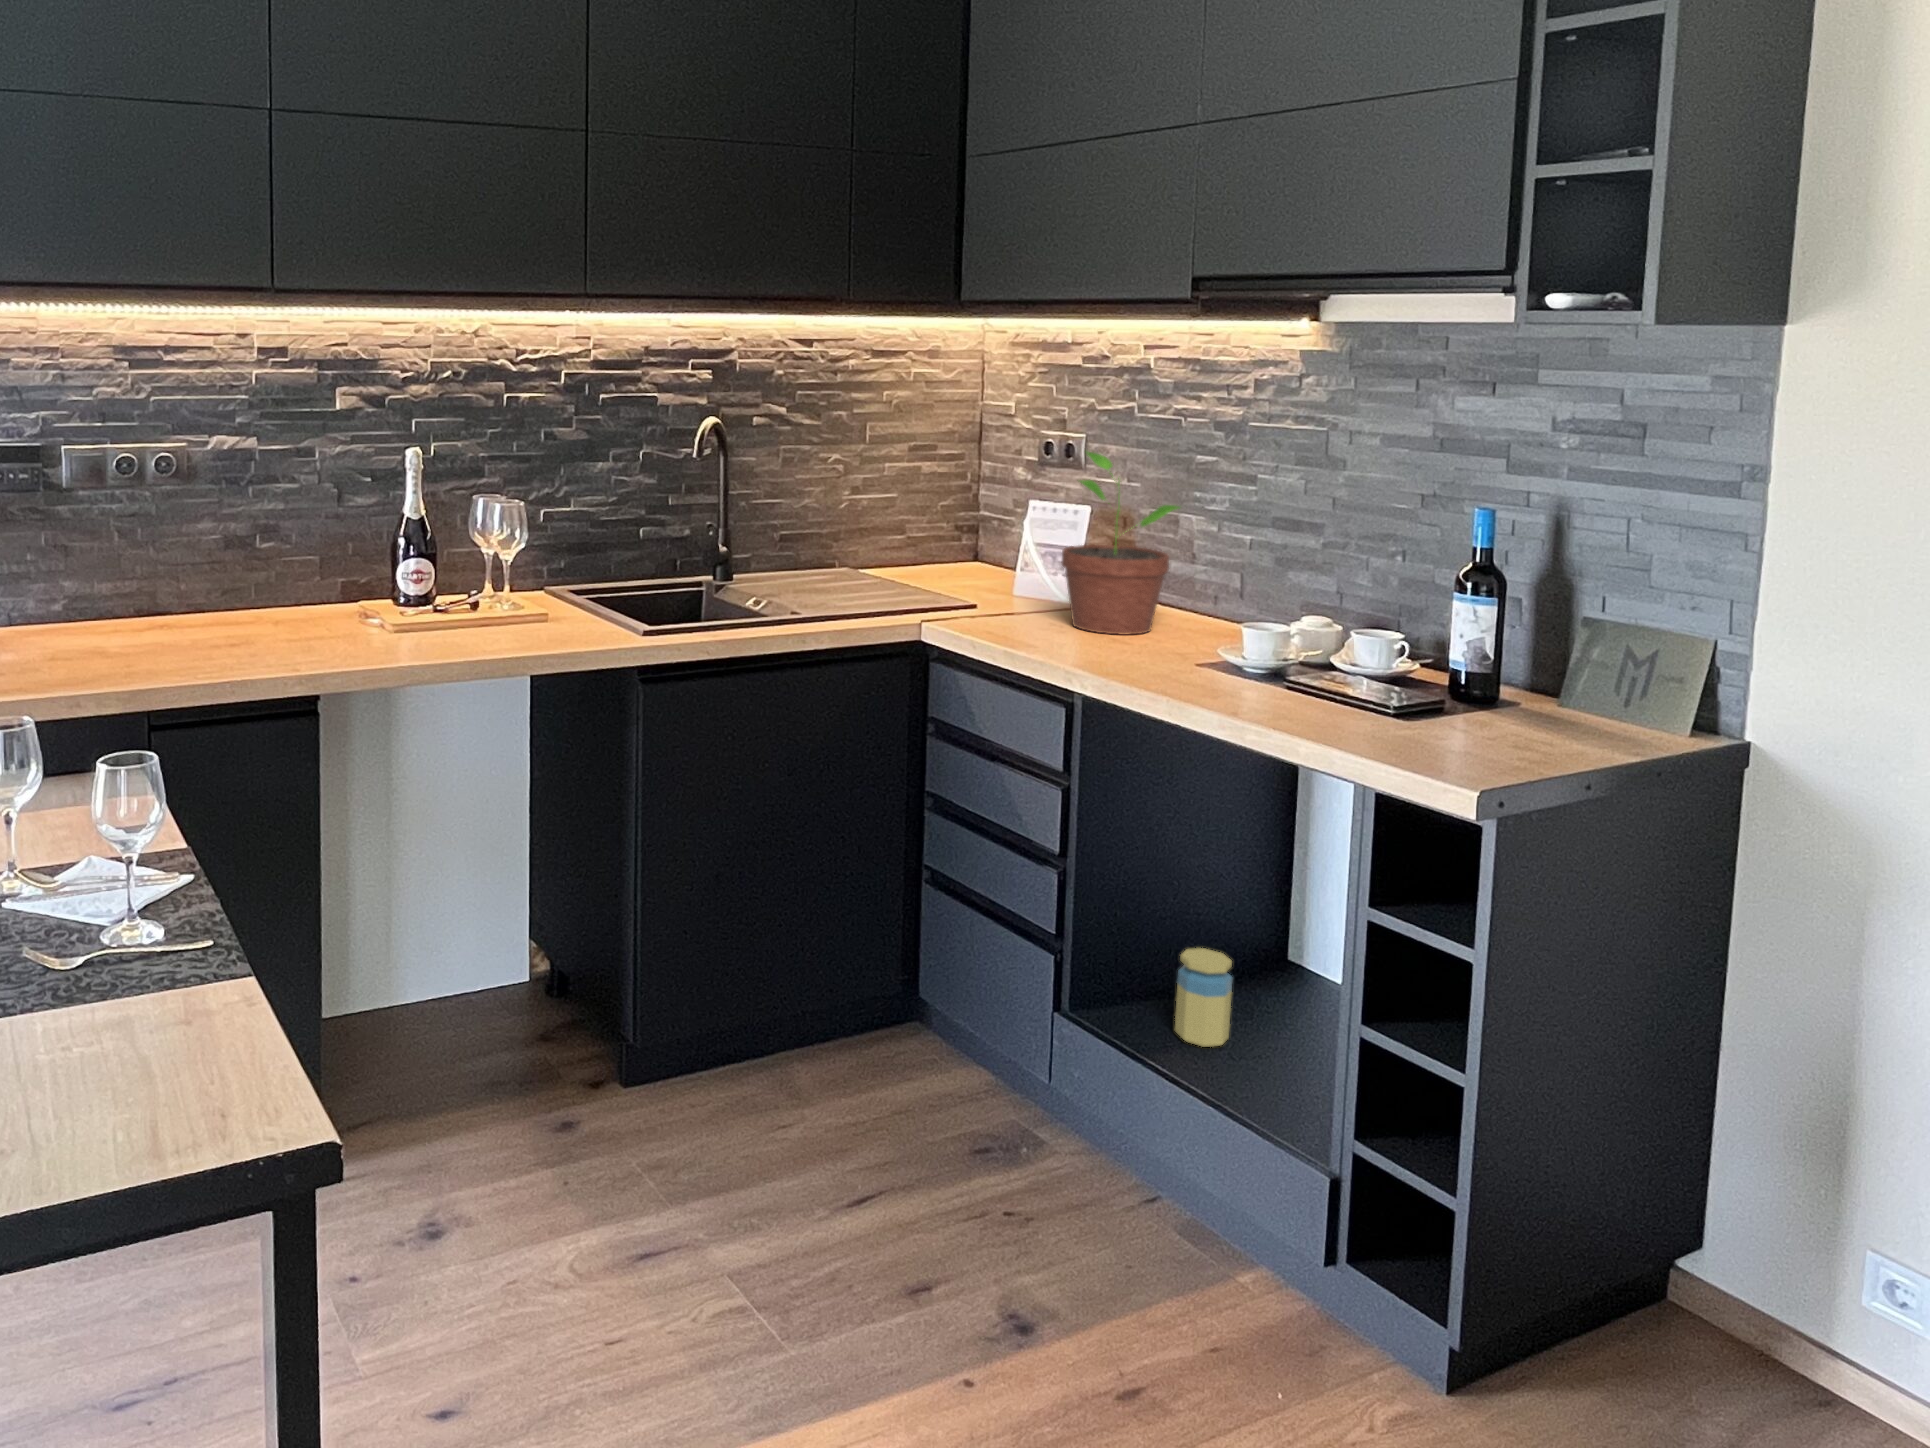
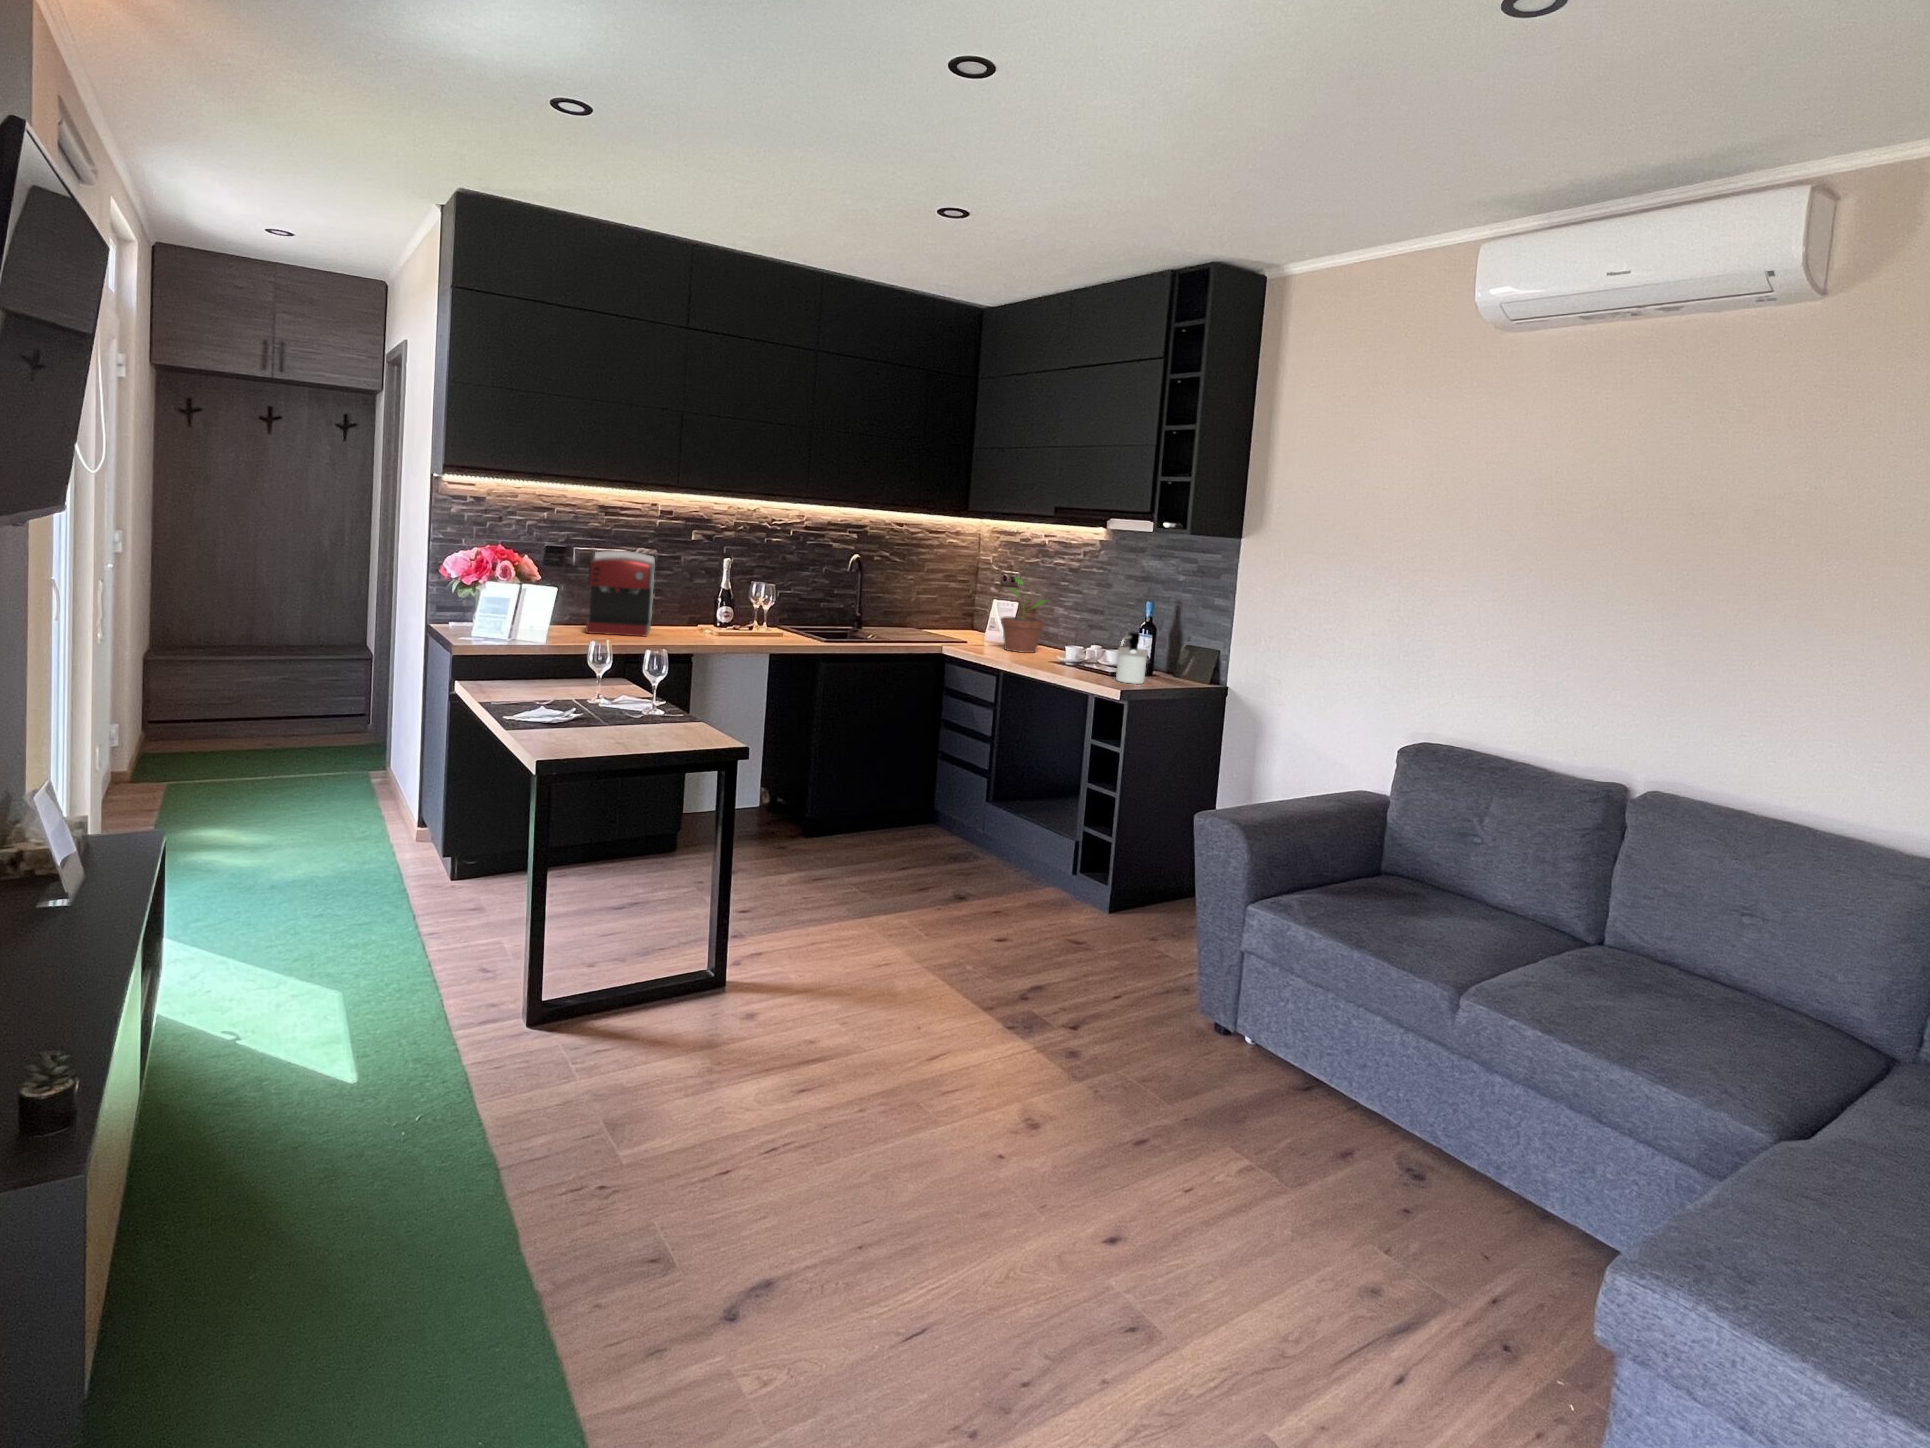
coffee maker: none [76,447,249,649] -> present [586,551,655,637]
soap dispenser: none [1424,605,1522,750] -> present [1116,632,1148,684]
jar: present [1175,948,1232,1047] -> none [1032,775,1055,812]

